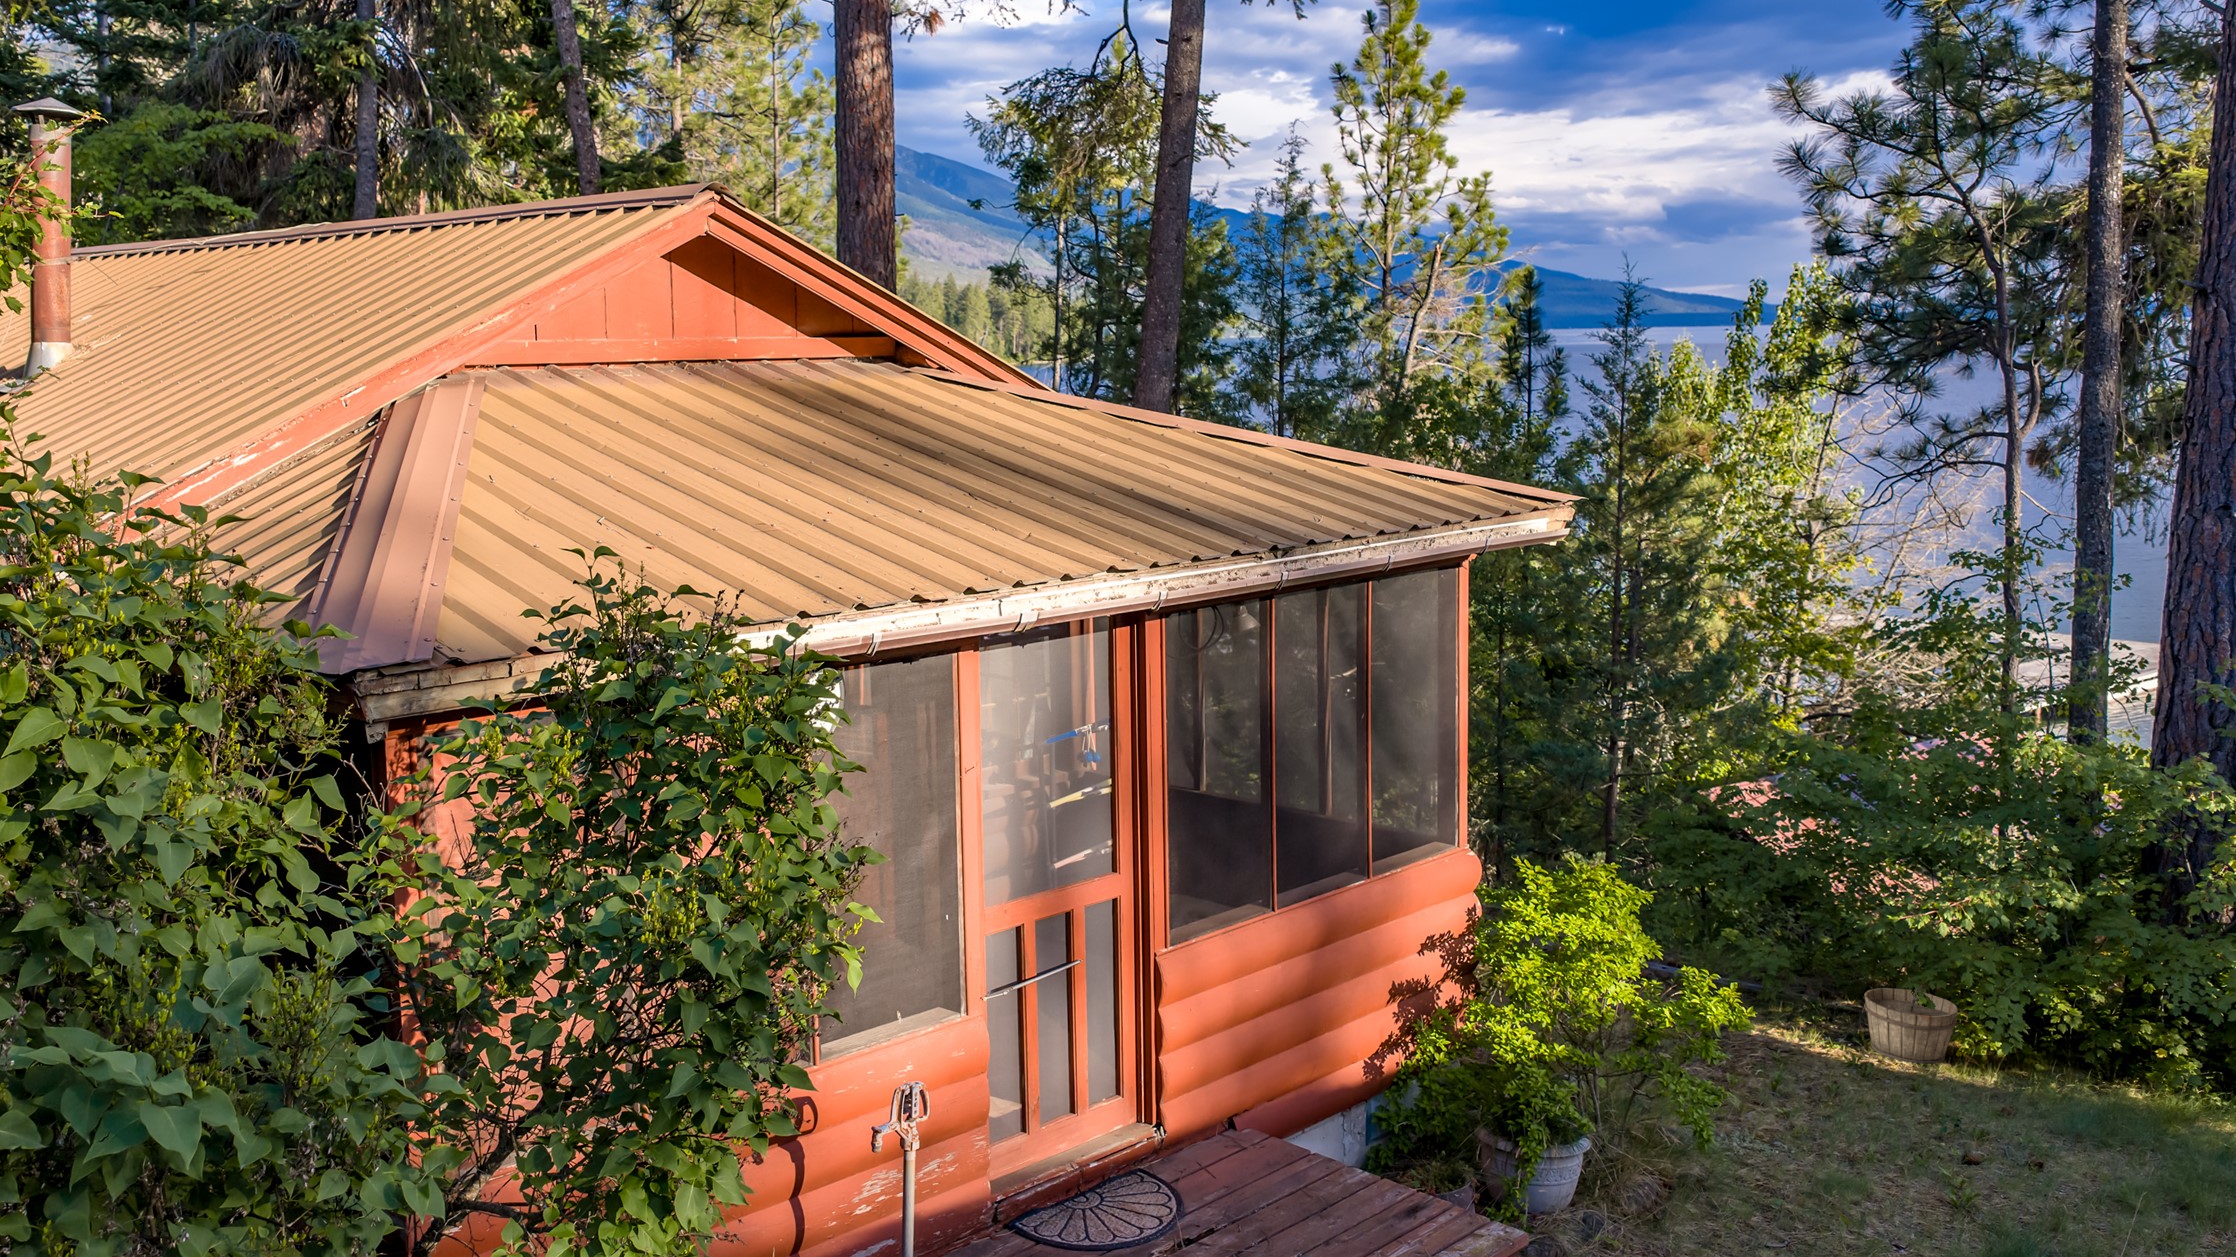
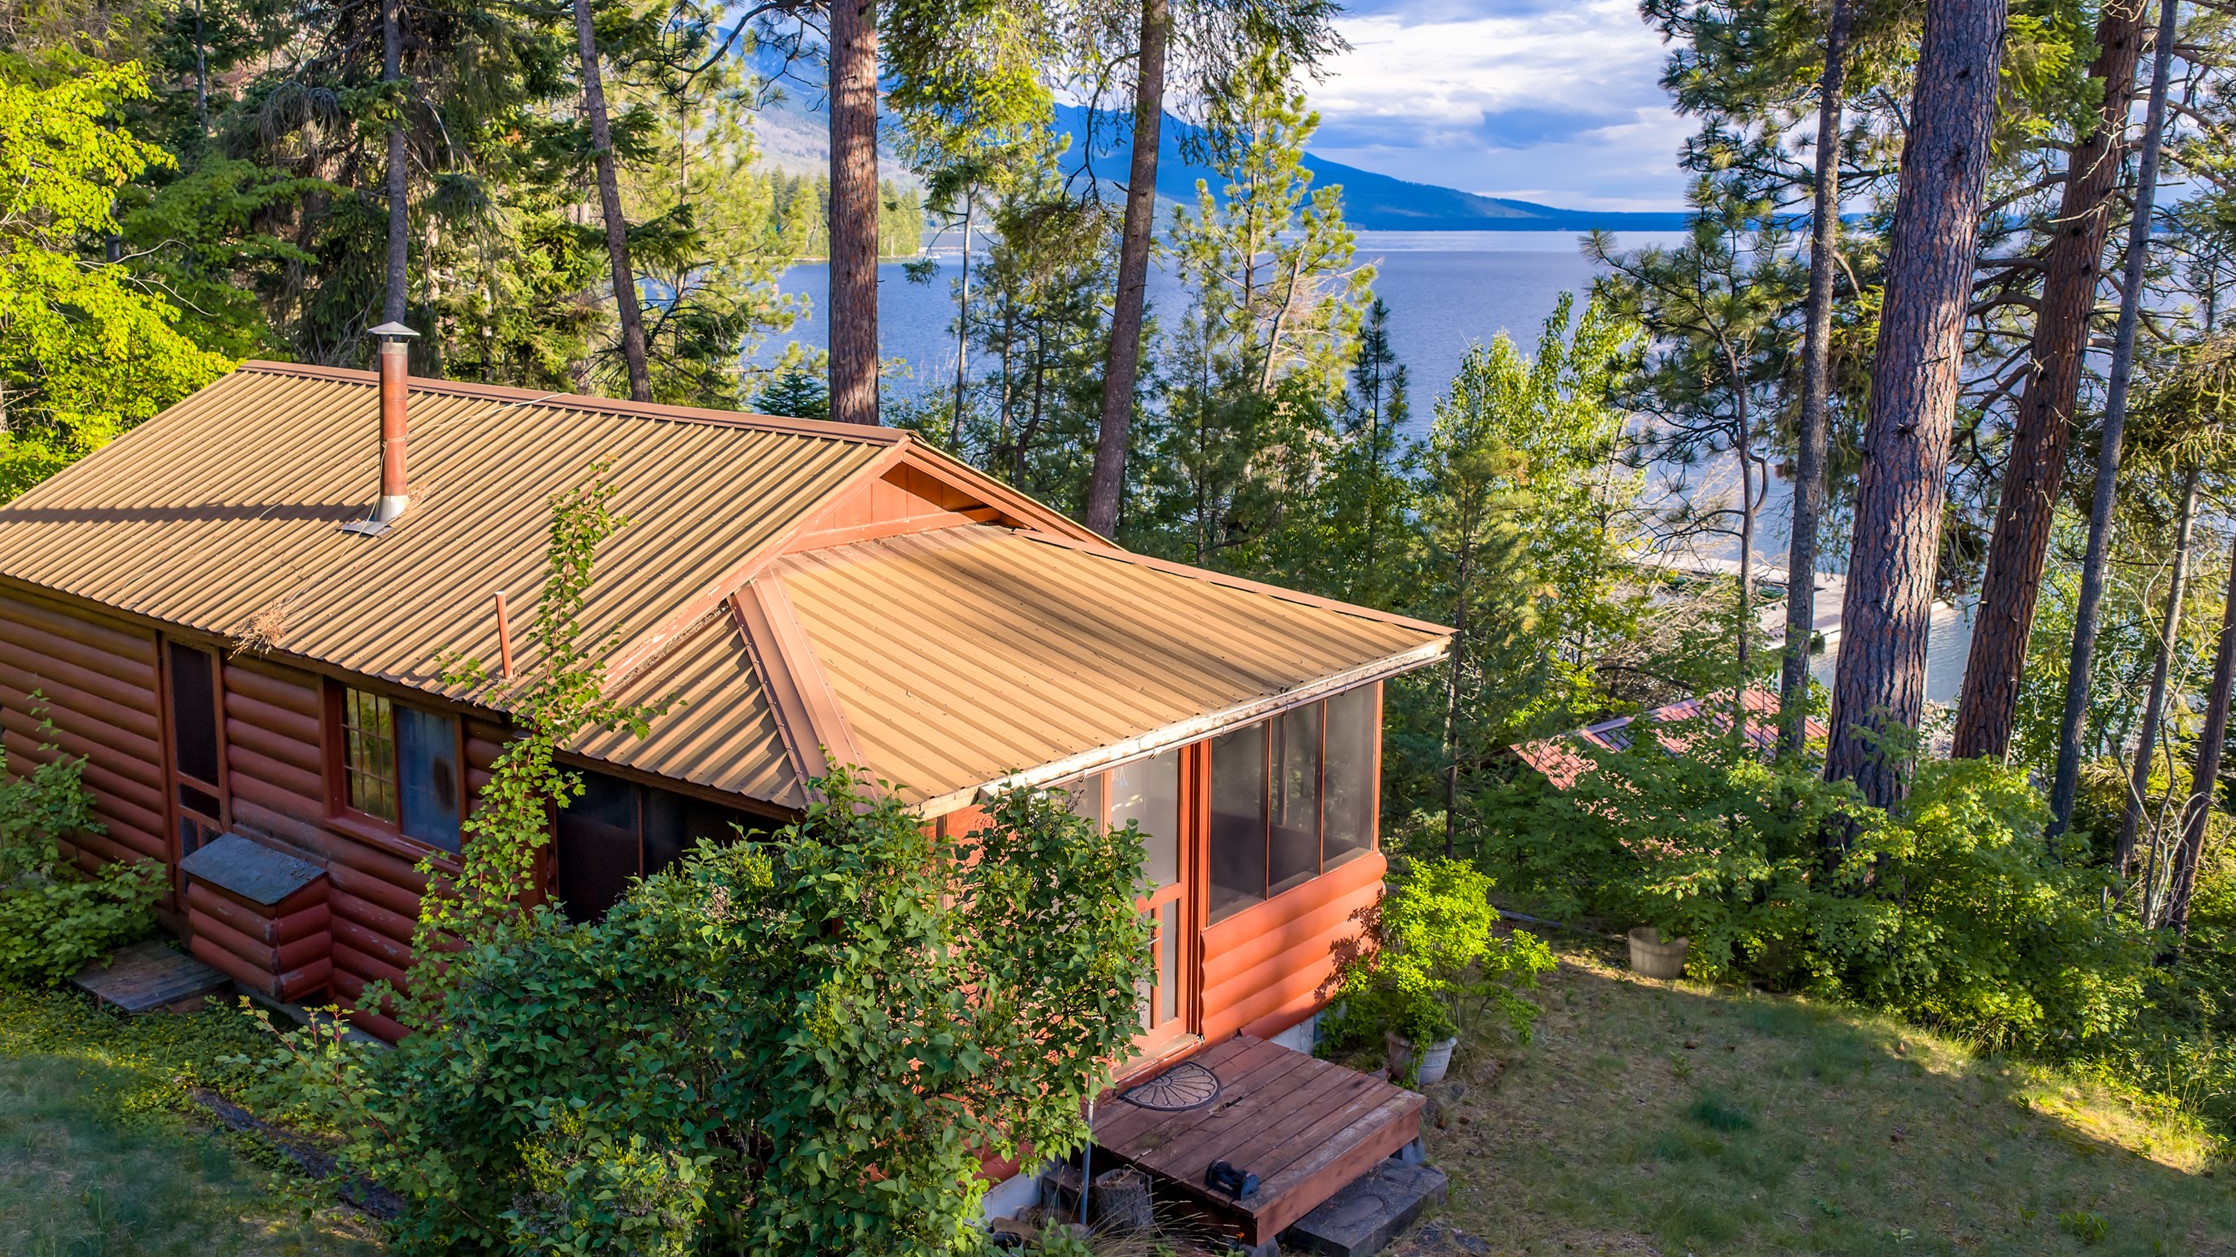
potted tree: none [2054,977,2133,1093] -> present [1749,937,1796,997]

